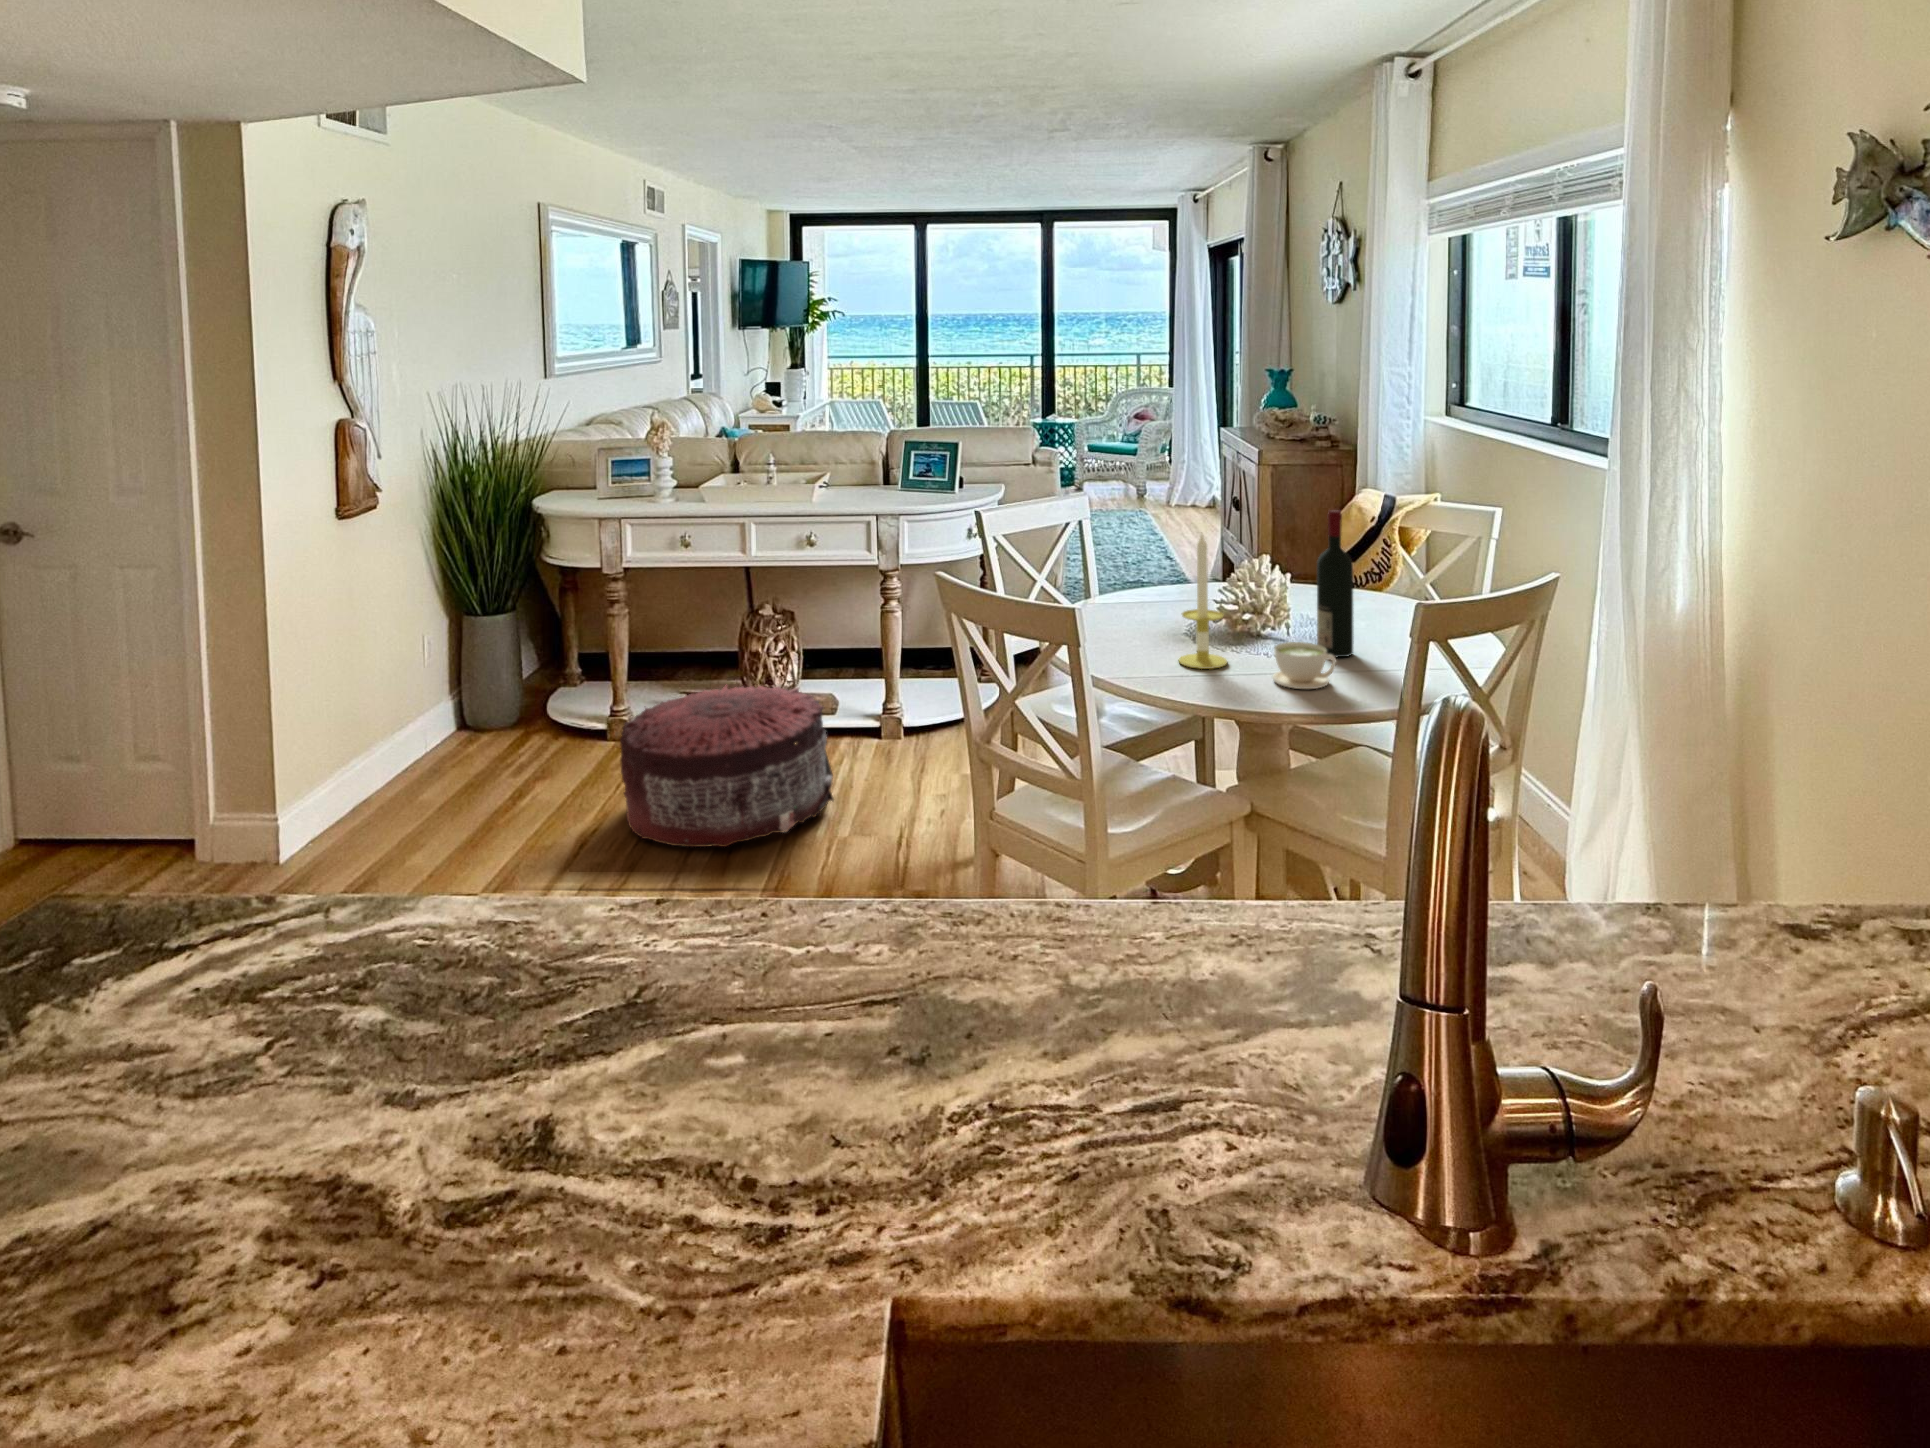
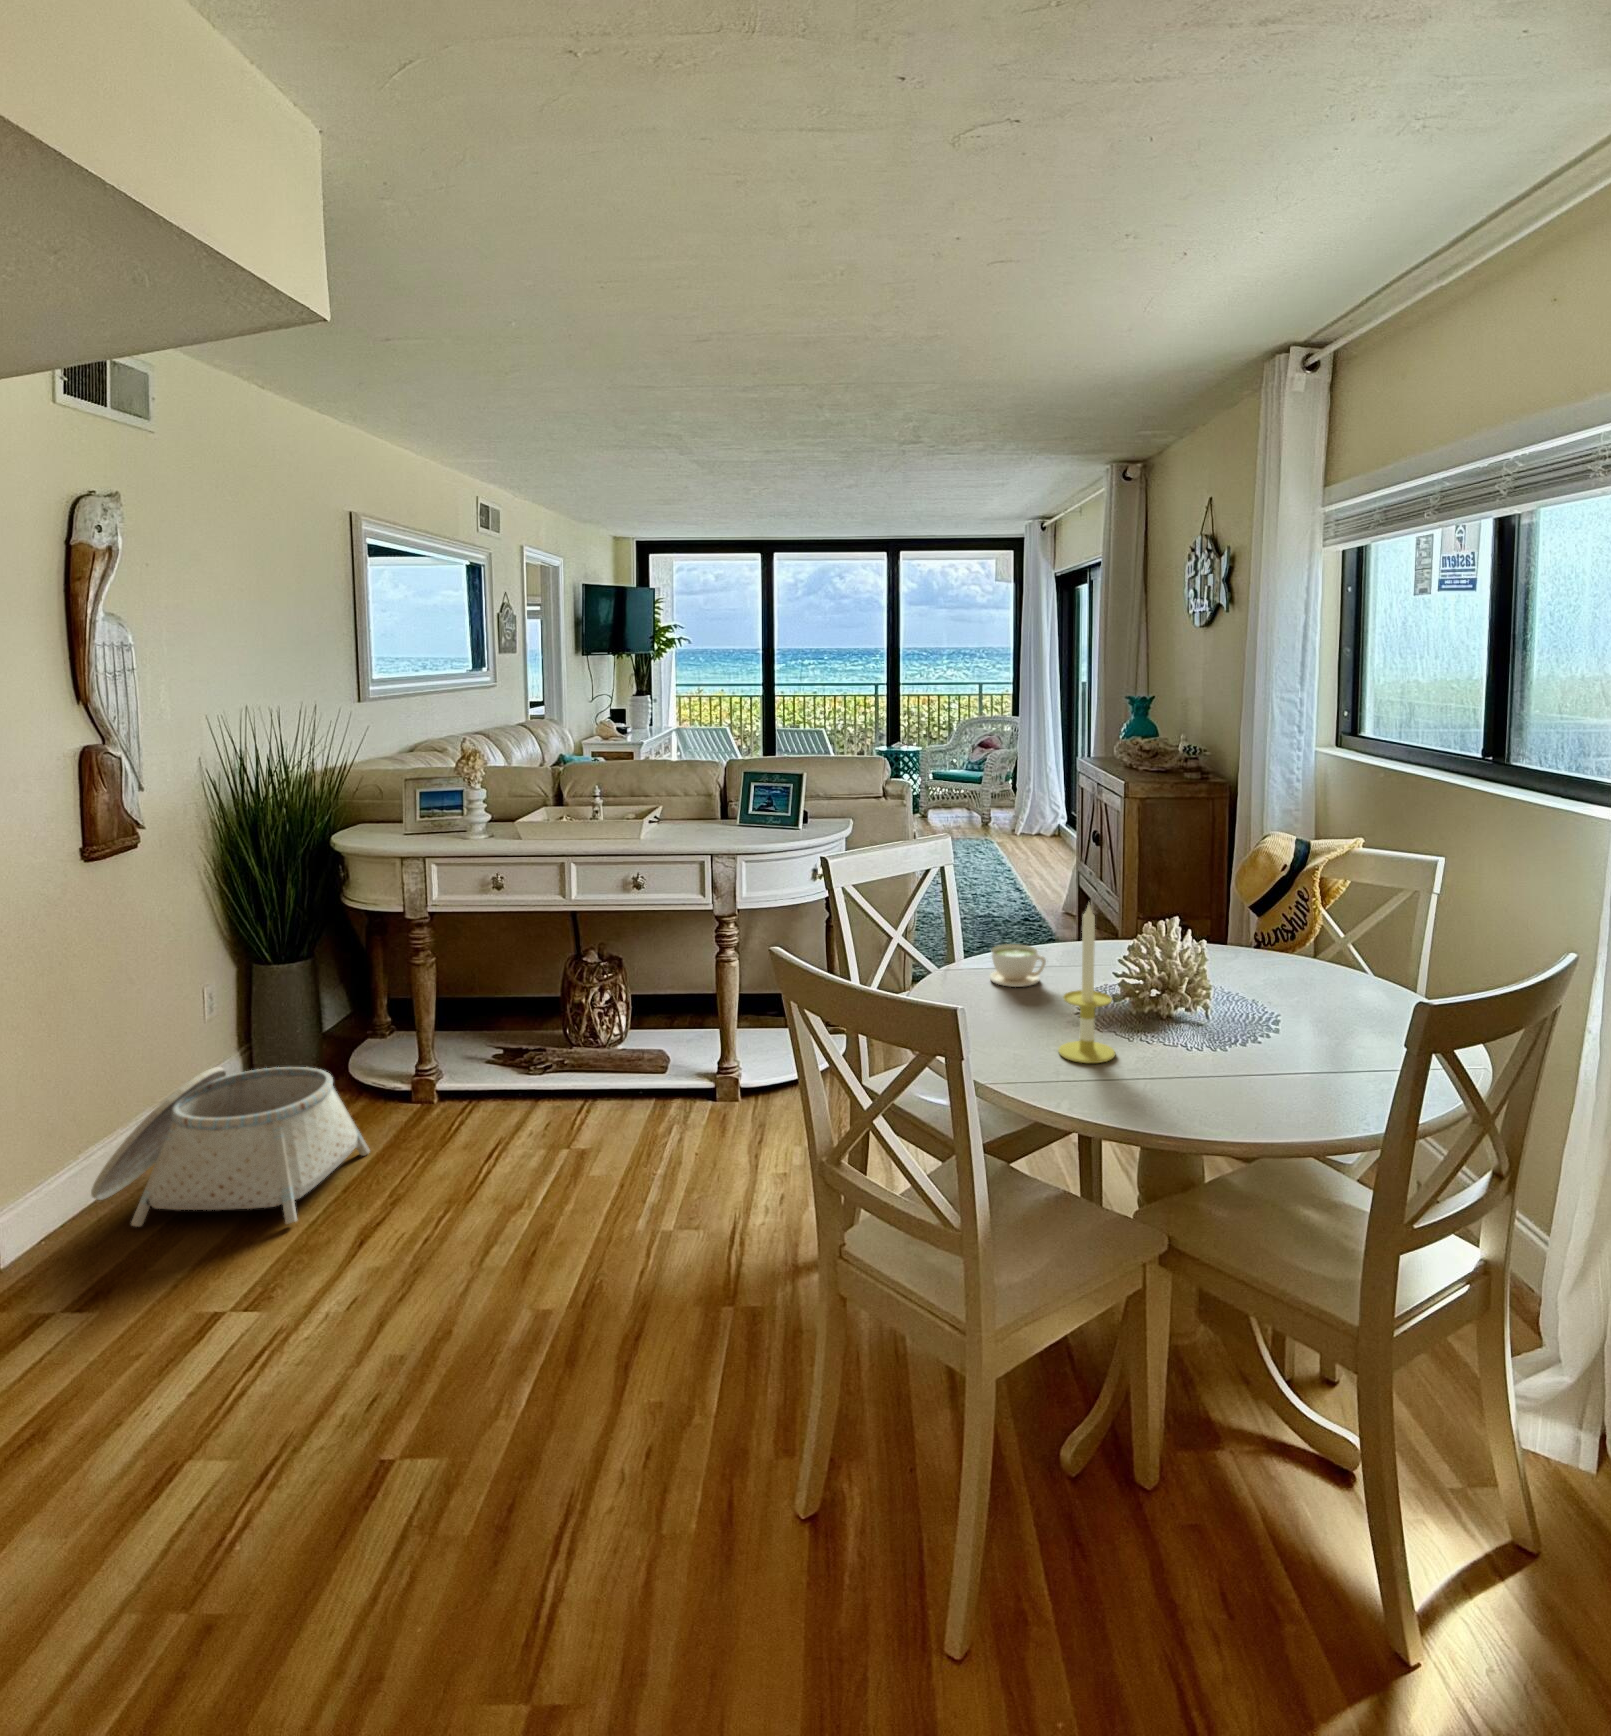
wine bottle: present [1317,510,1353,657] -> none [1214,875,1259,1046]
coffee cup: present [1273,642,1336,689] -> present [990,944,1046,987]
pouf: present [620,686,834,847] -> none [411,1046,659,1243]
basket: none [353,698,578,831] -> present [91,1067,370,1226]

